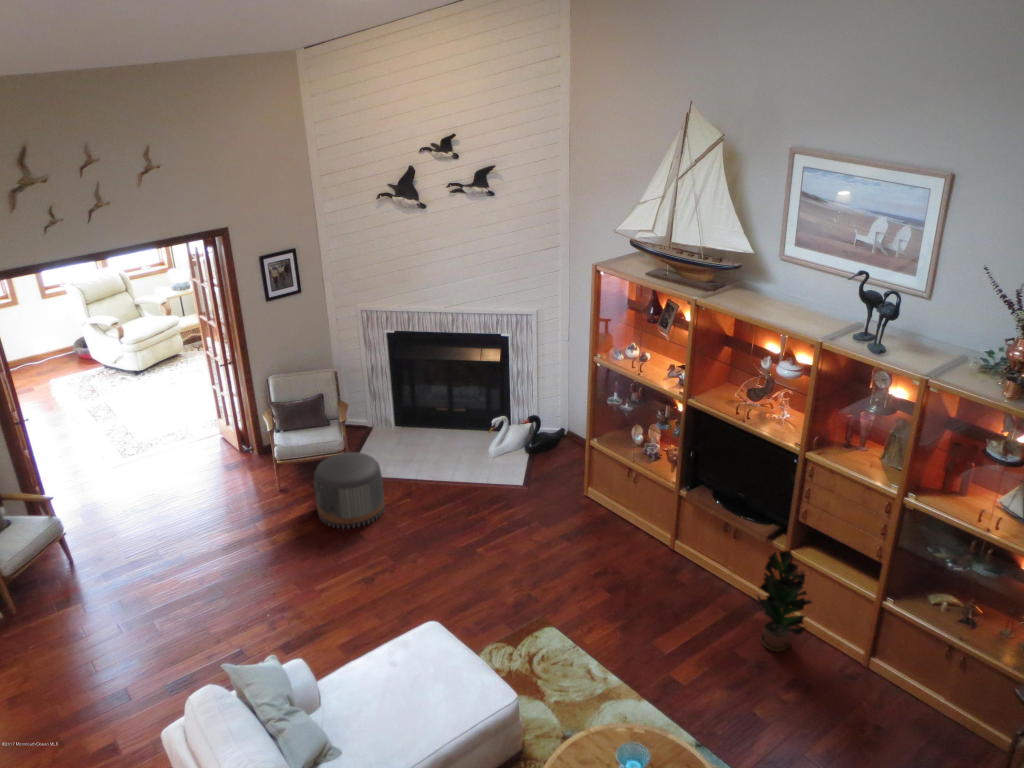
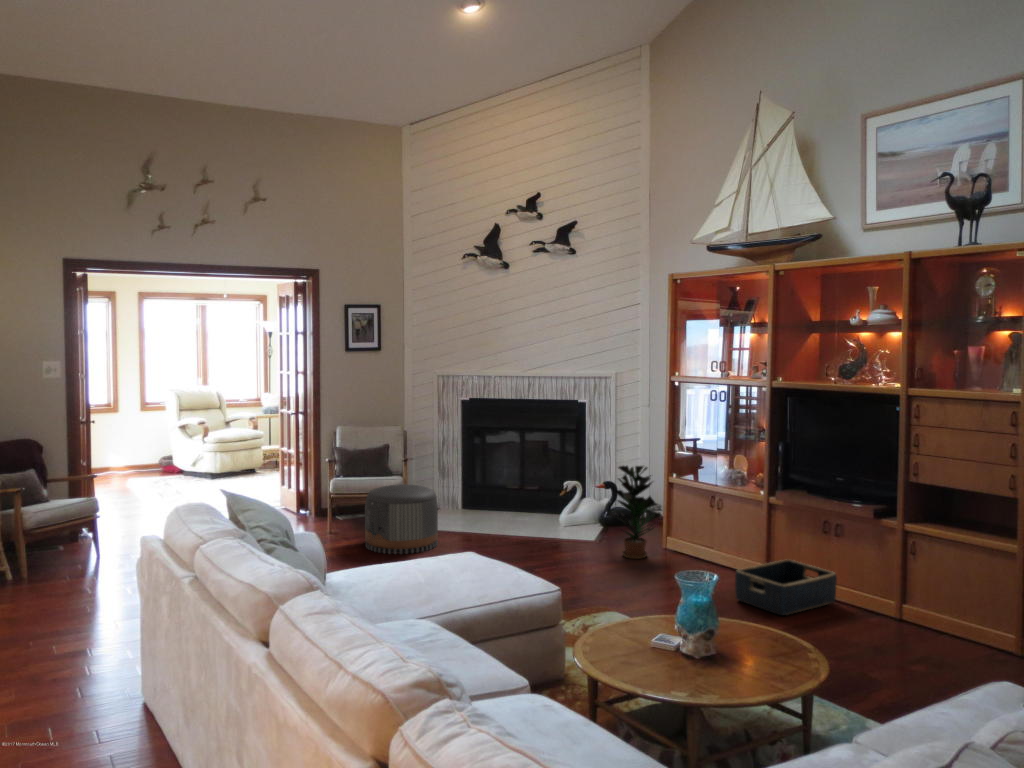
basket: none [653,541,737,611] -> present [735,560,837,615]
potted plant: present [753,551,812,651] -> present [609,466,662,559]

